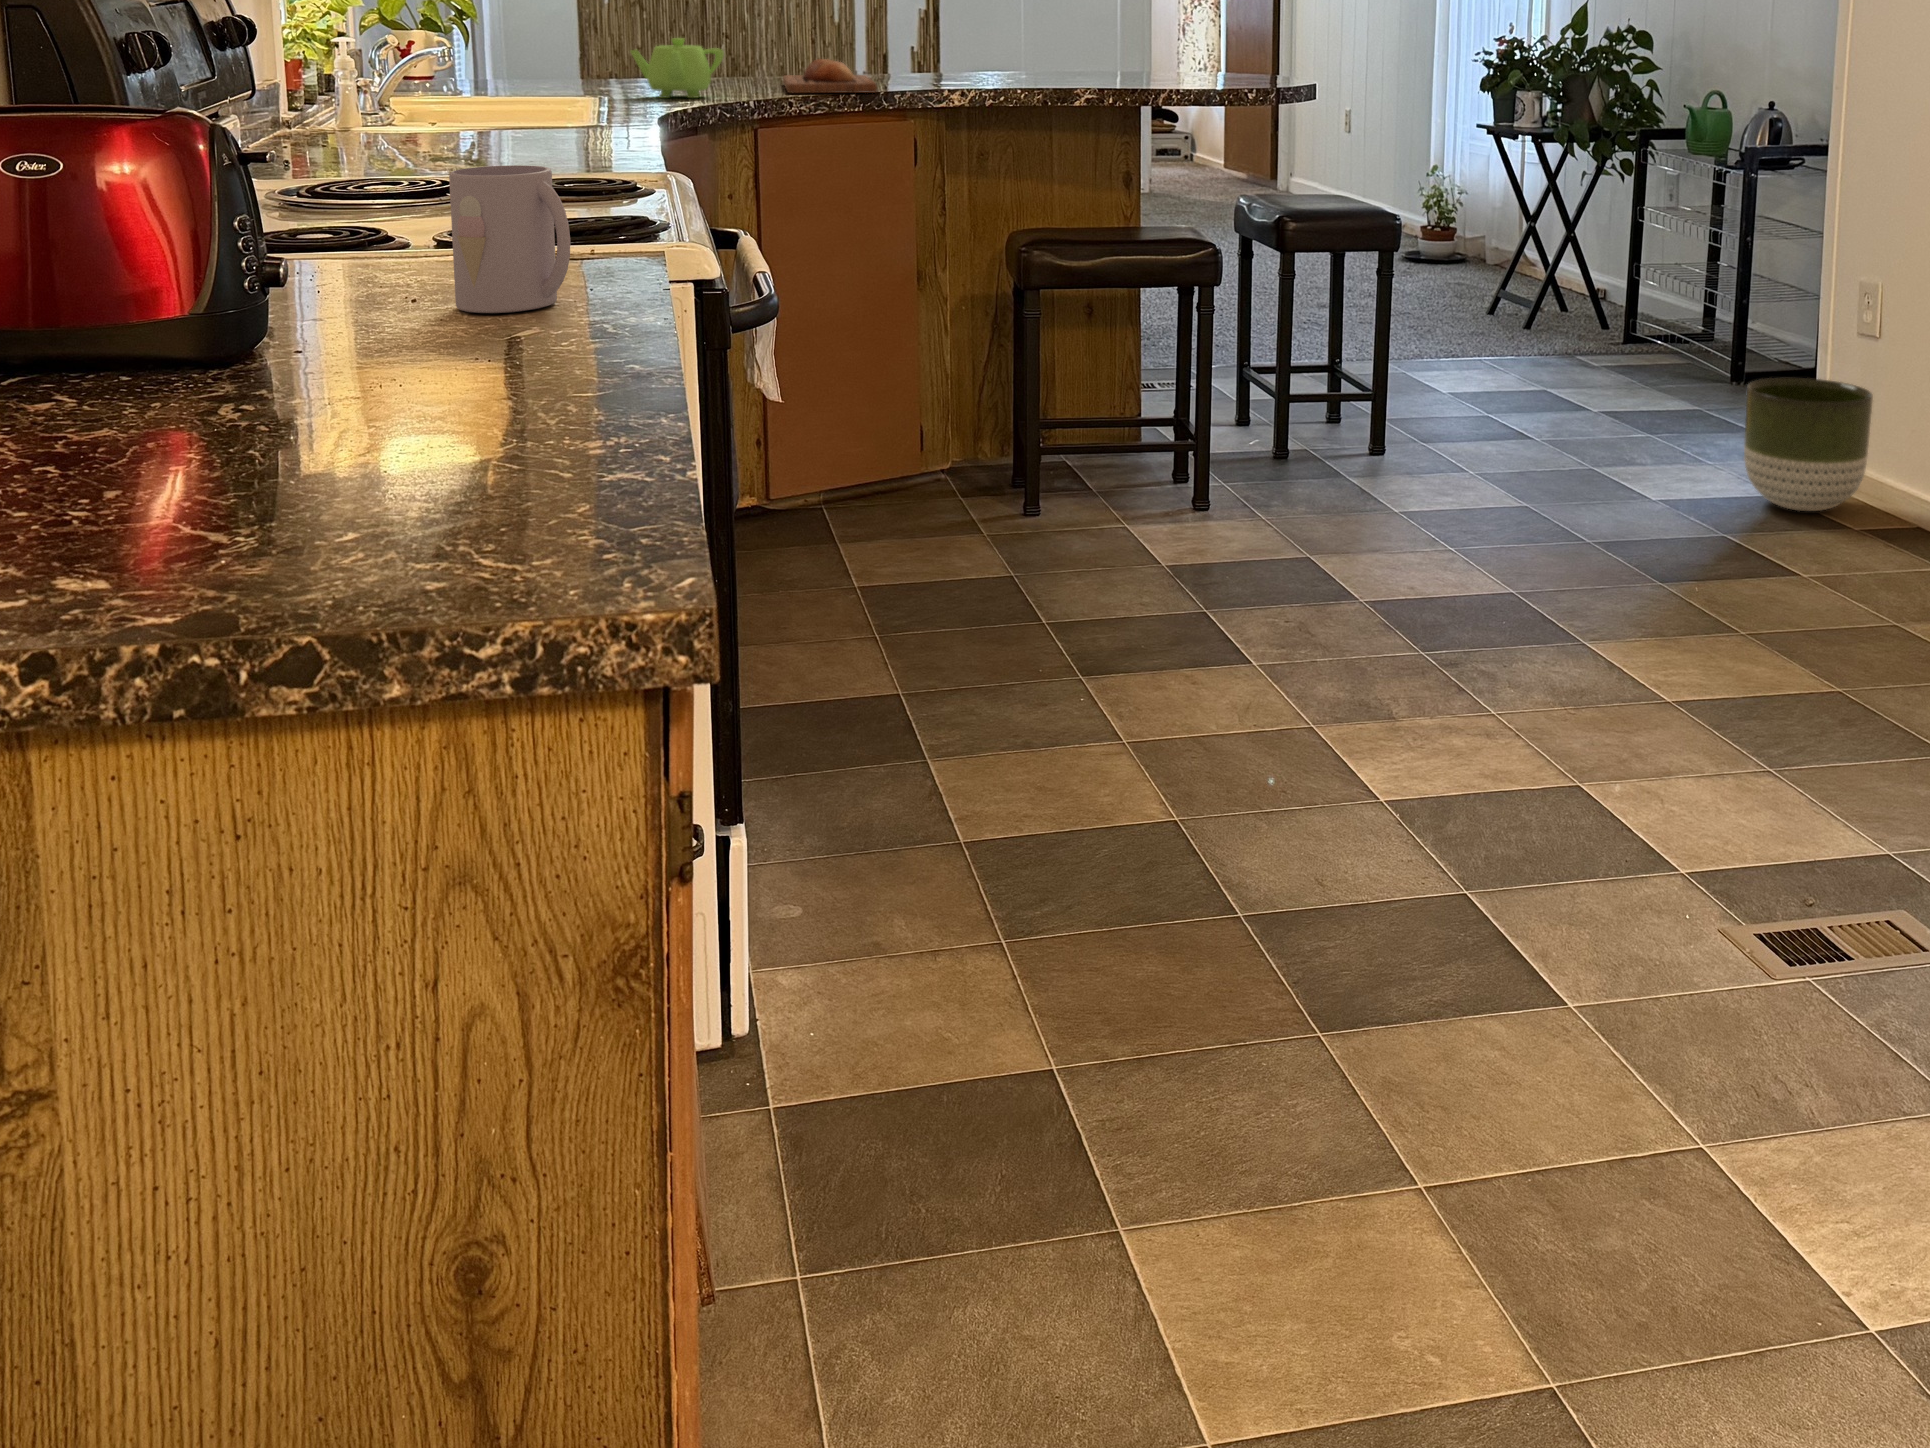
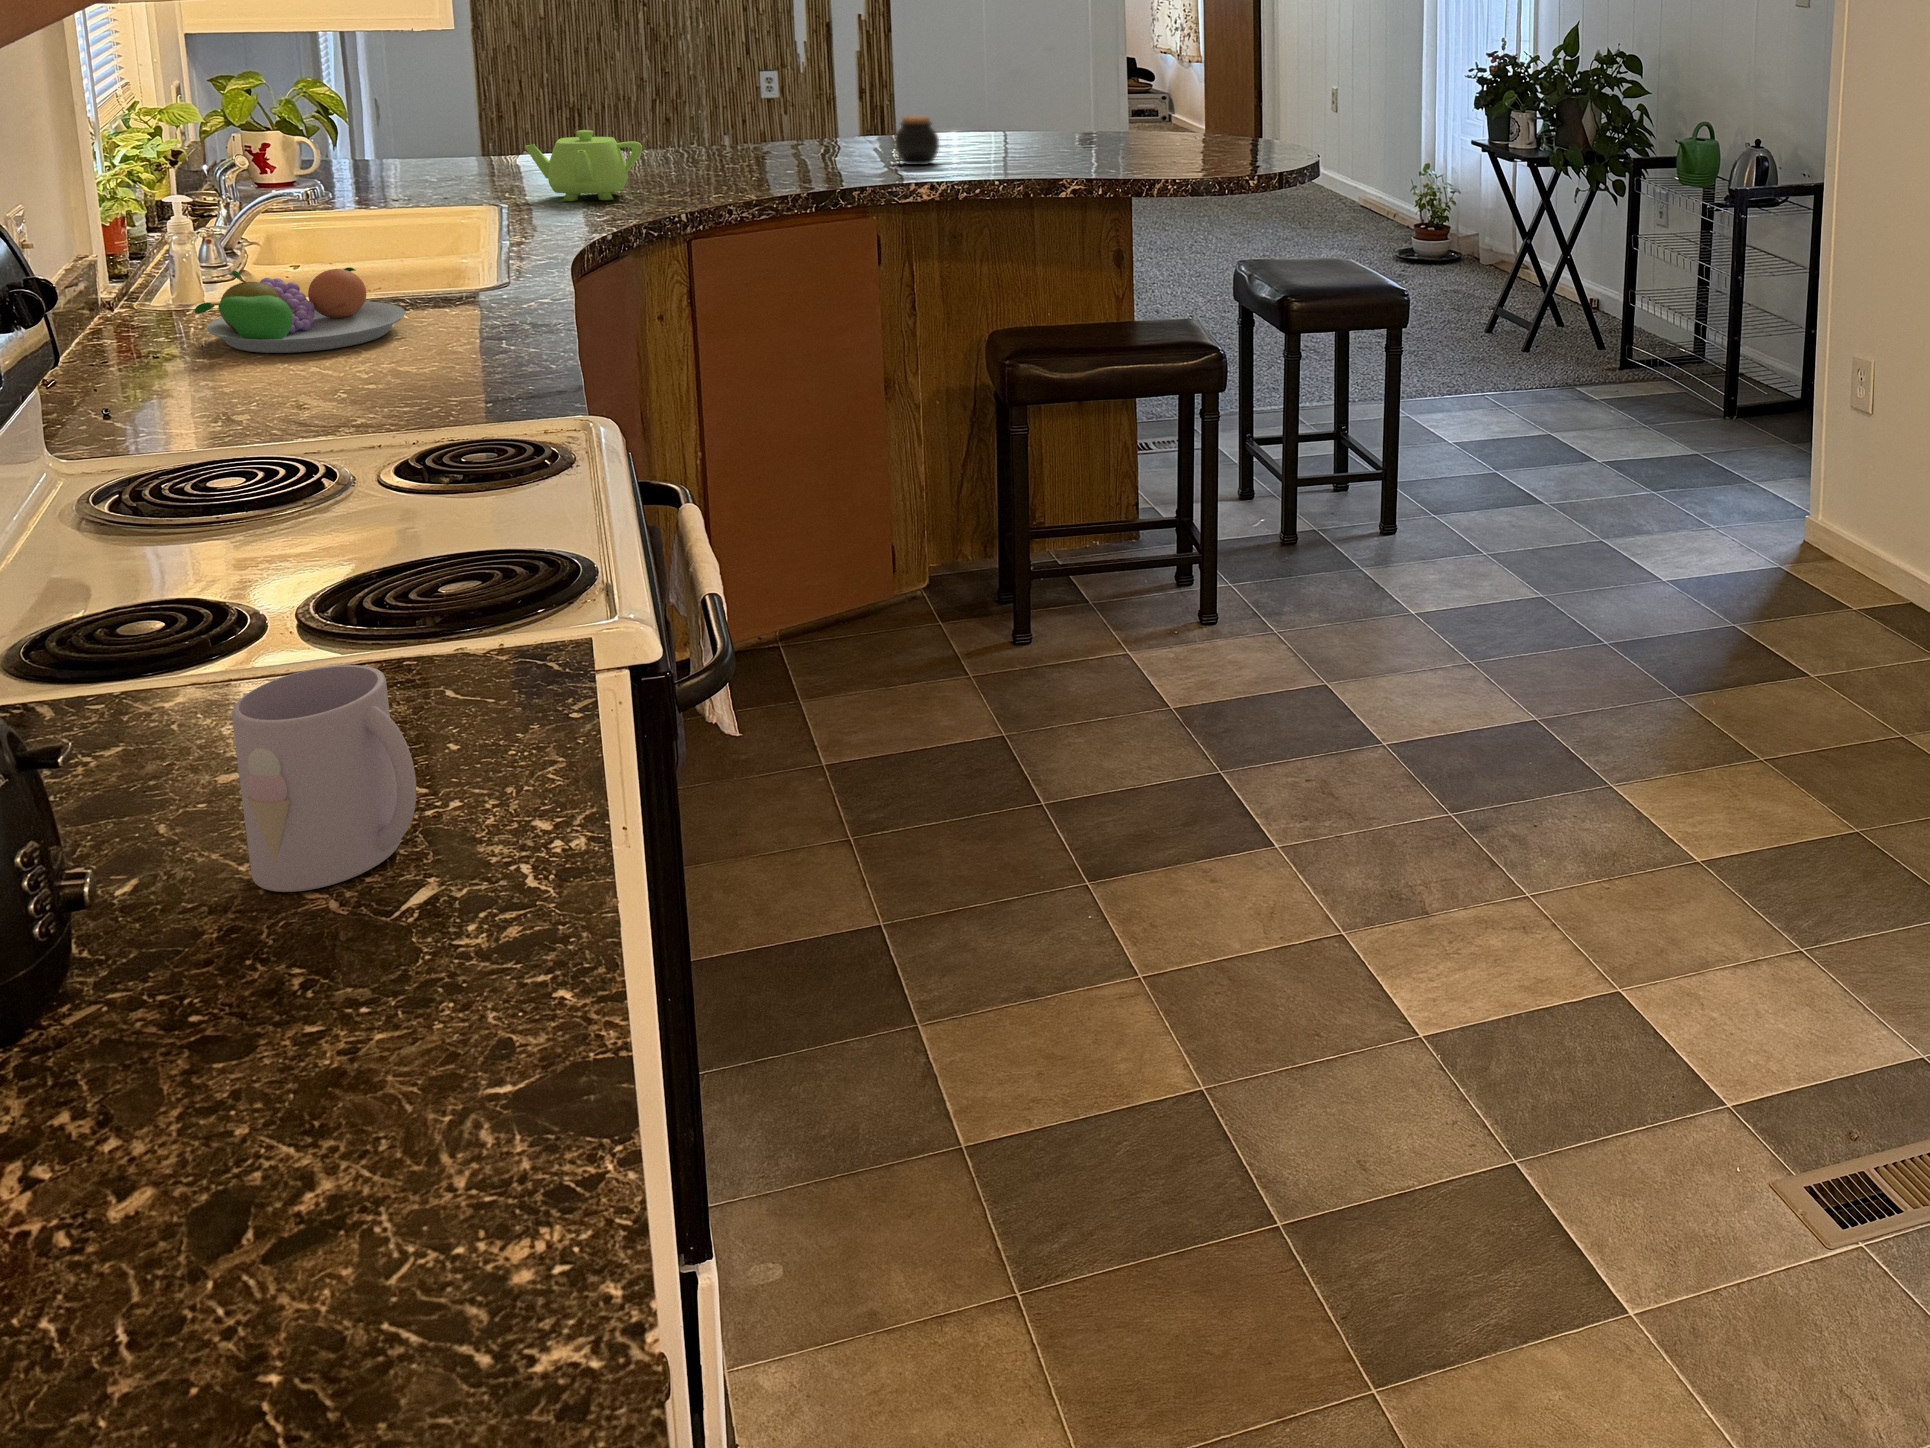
jar: none [935,43,974,87] -> present [894,116,939,165]
bread loaf: present [783,59,877,93] -> none [716,134,828,185]
fruit bowl: none [387,87,541,148] -> present [195,267,406,353]
planter: present [1744,378,1873,511] -> none [1748,450,1869,586]

